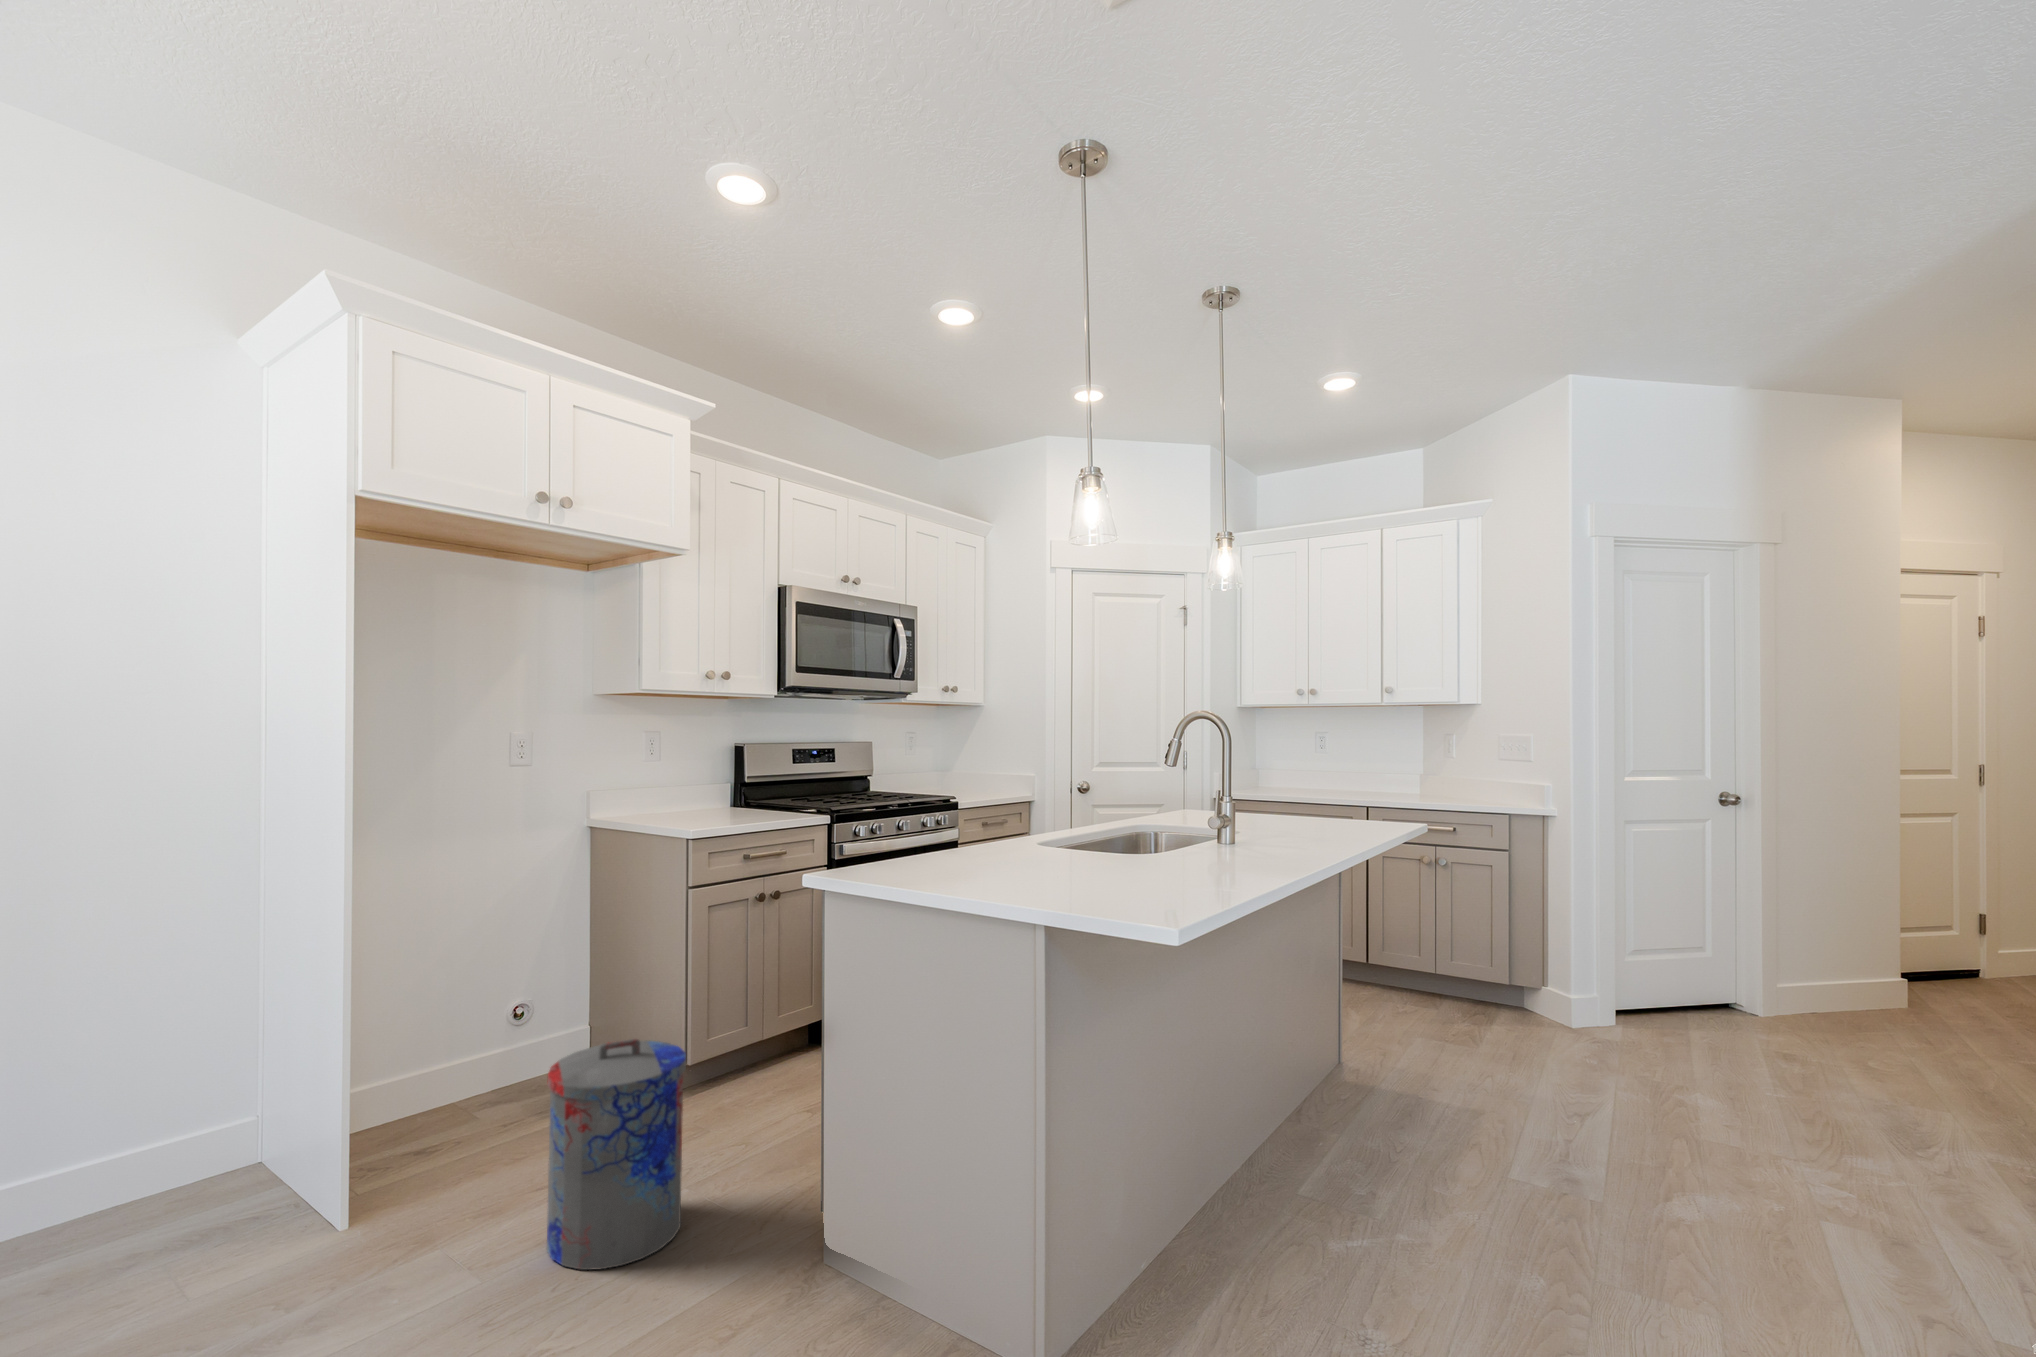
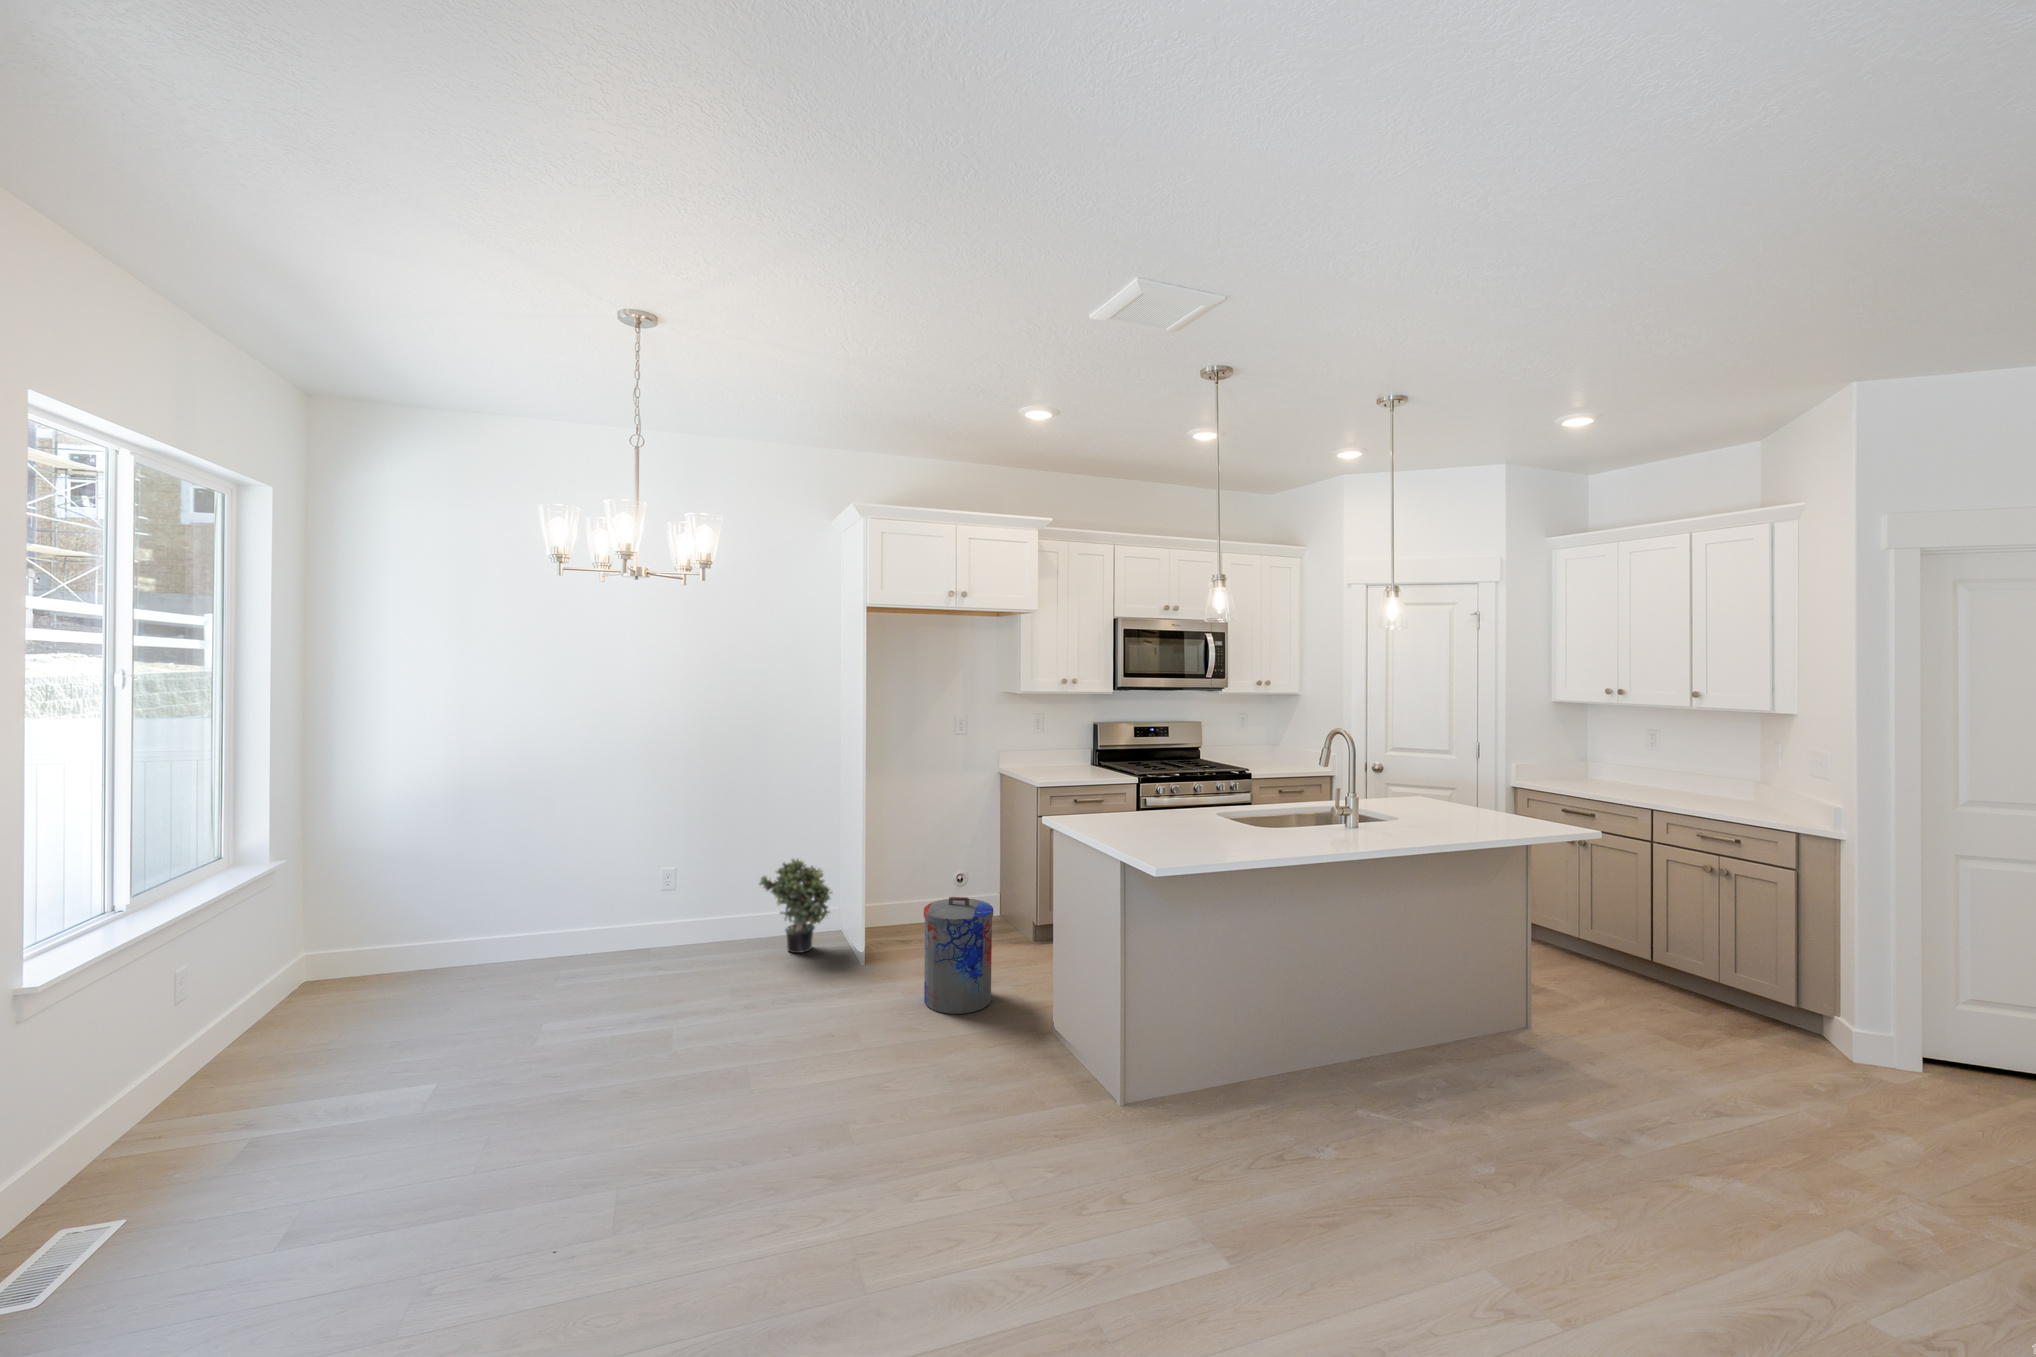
potted plant: none [79,1032,286,1239] -> present [759,859,832,953]

